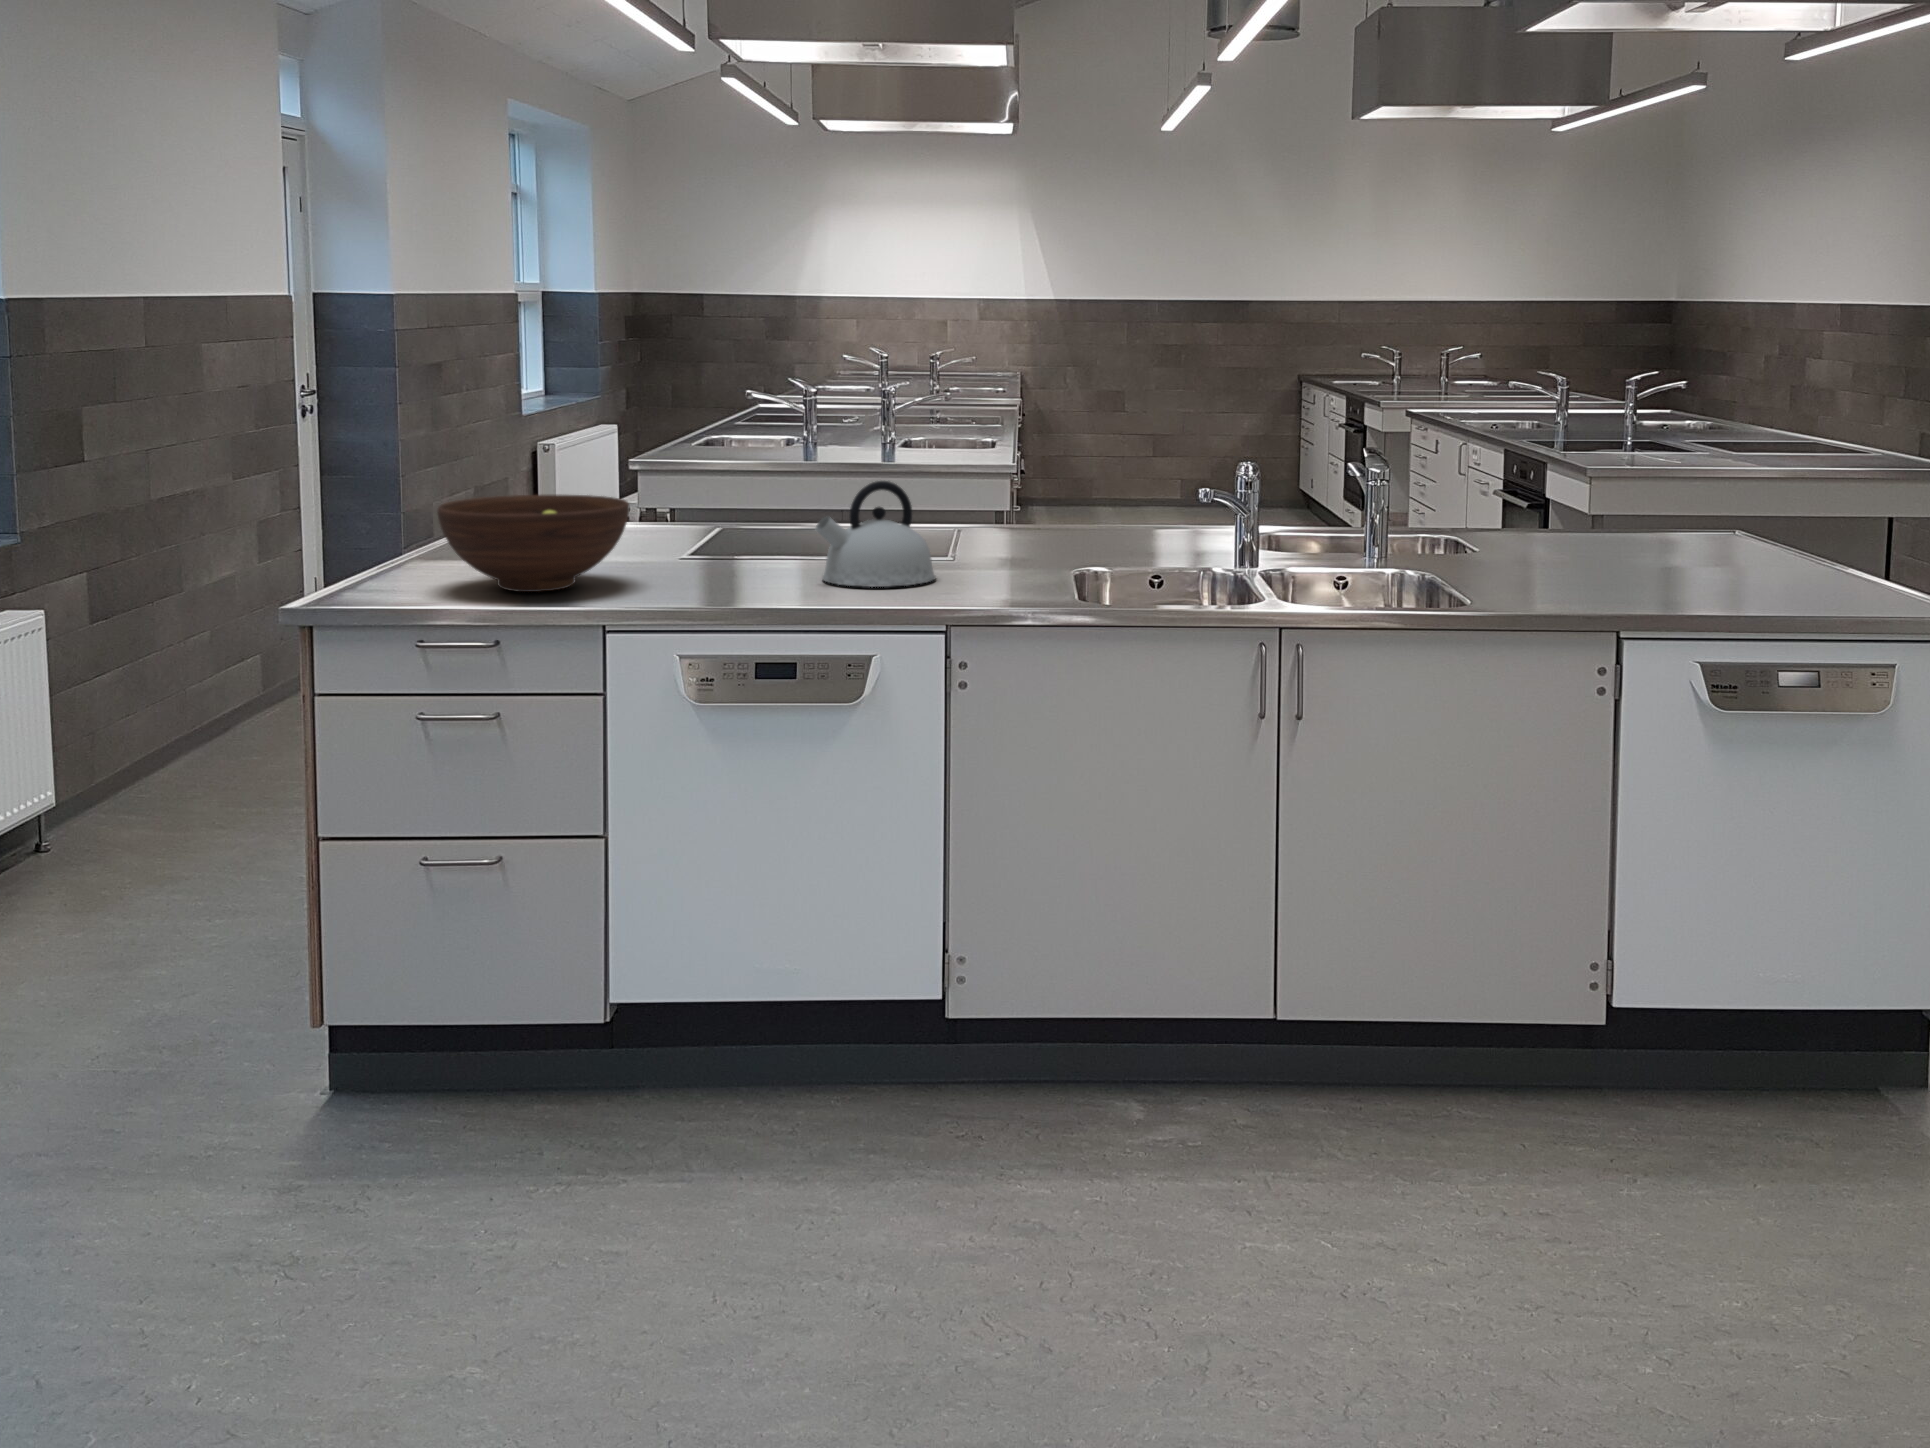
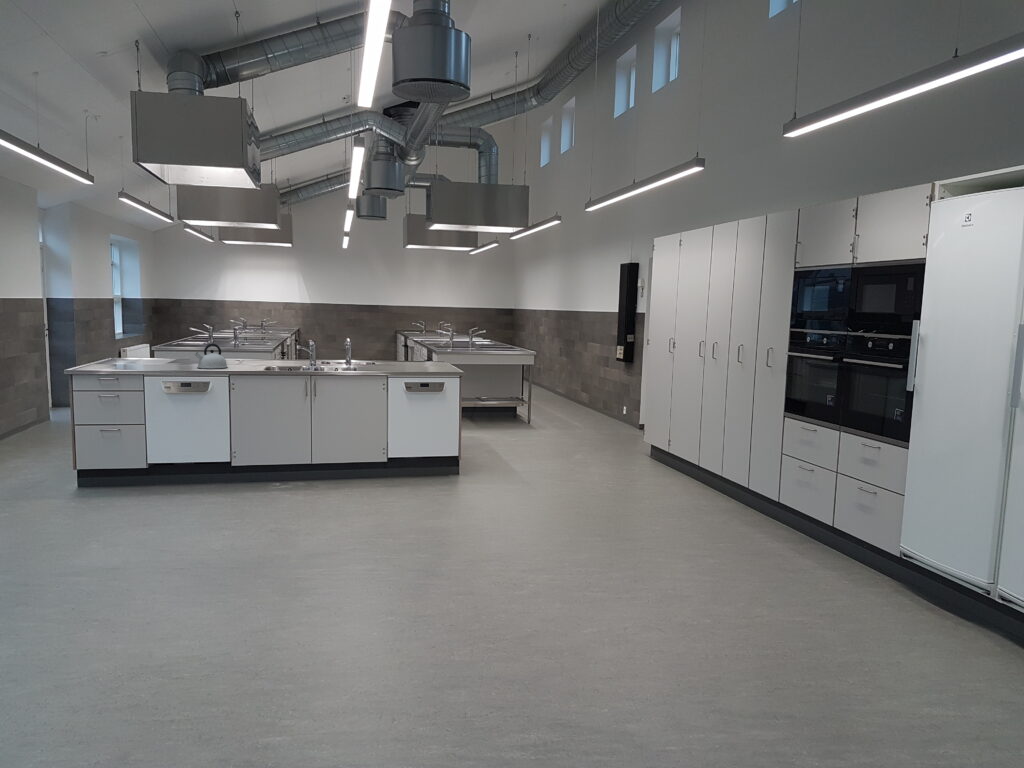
fruit bowl: present [437,495,629,592] -> none [92,347,145,369]

